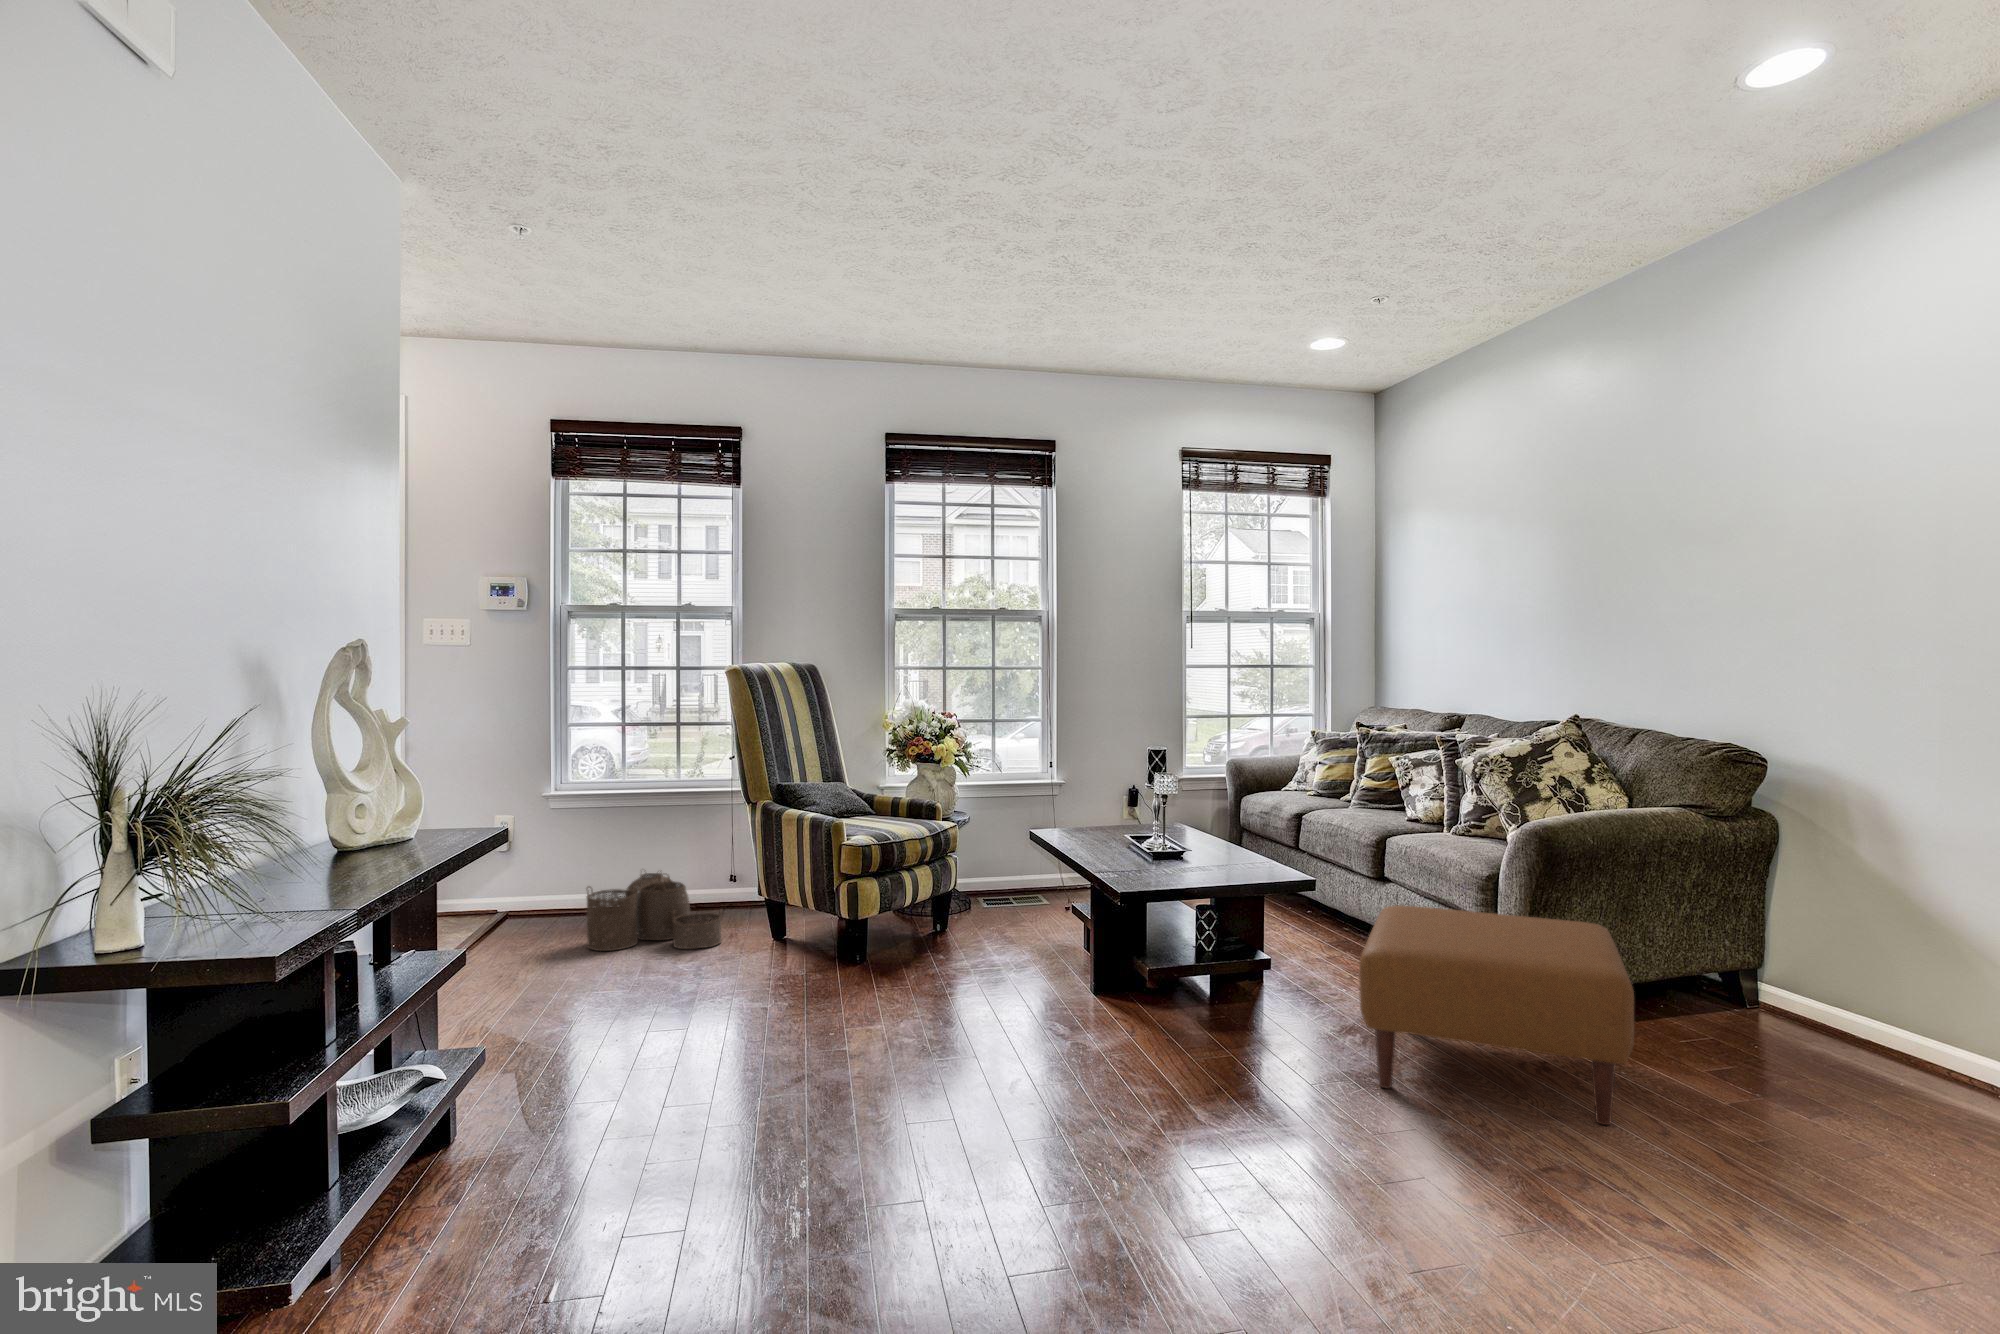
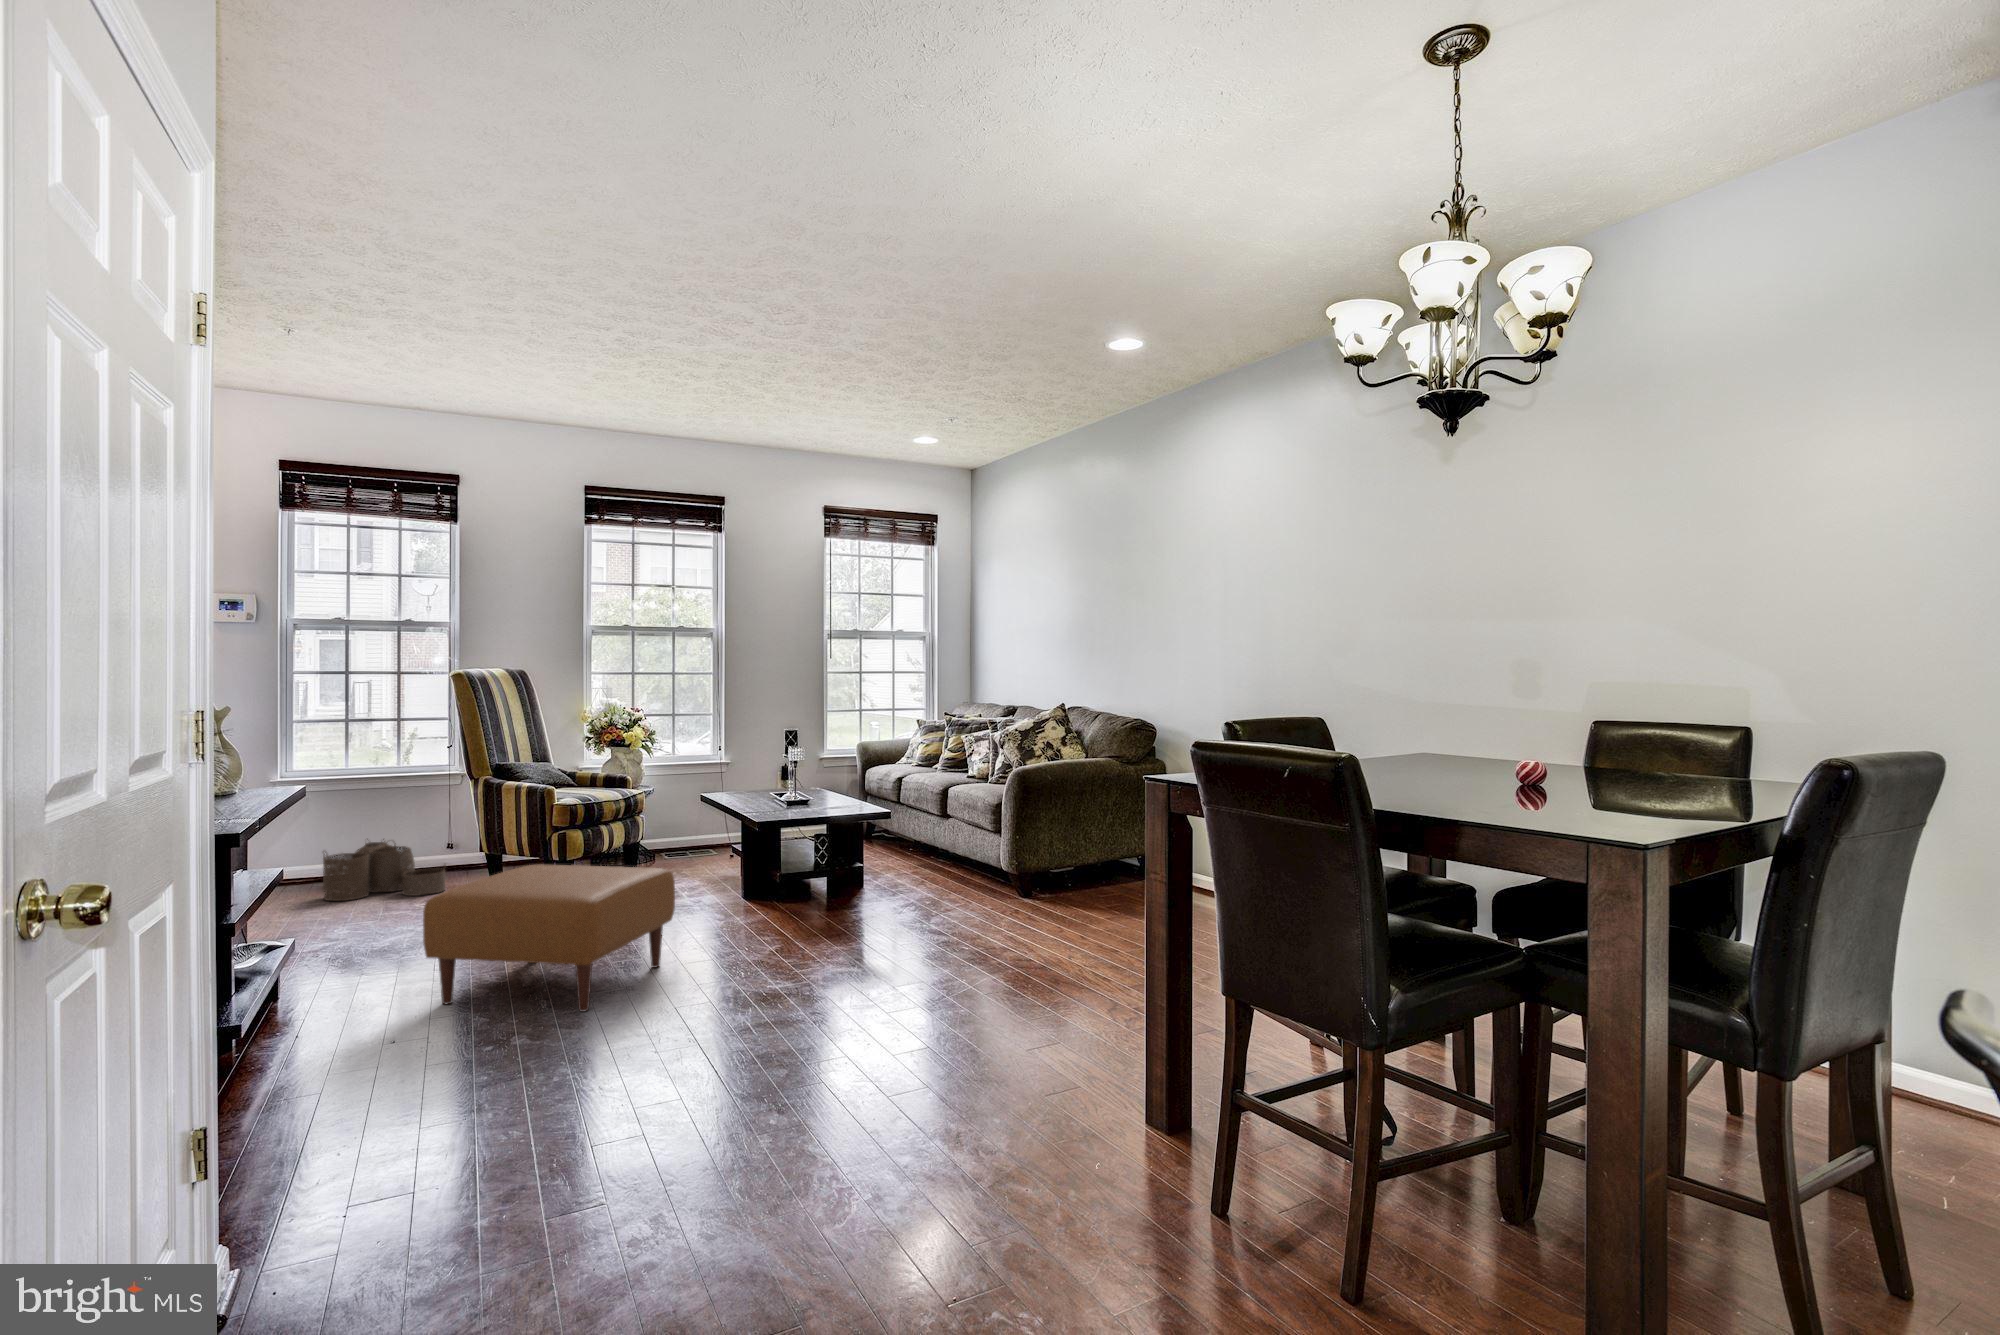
ottoman: present [1359,905,1634,1125] -> present [423,865,675,1011]

